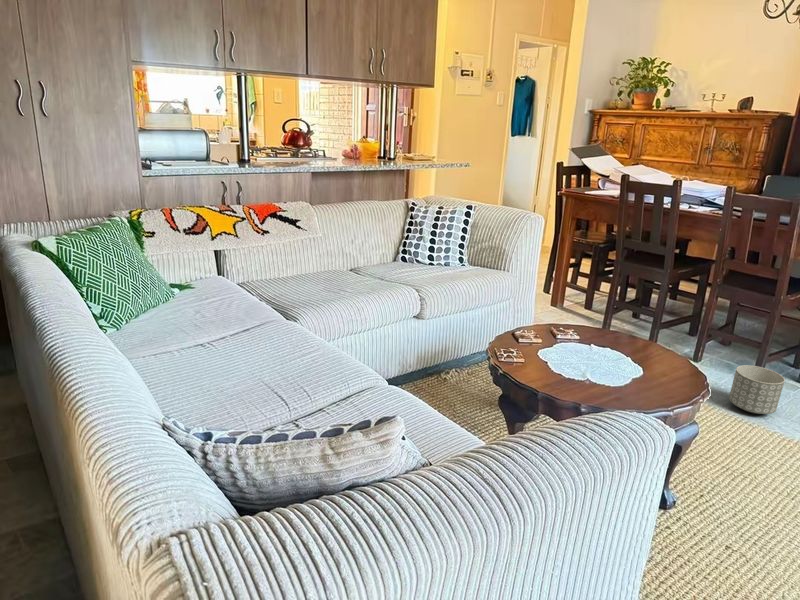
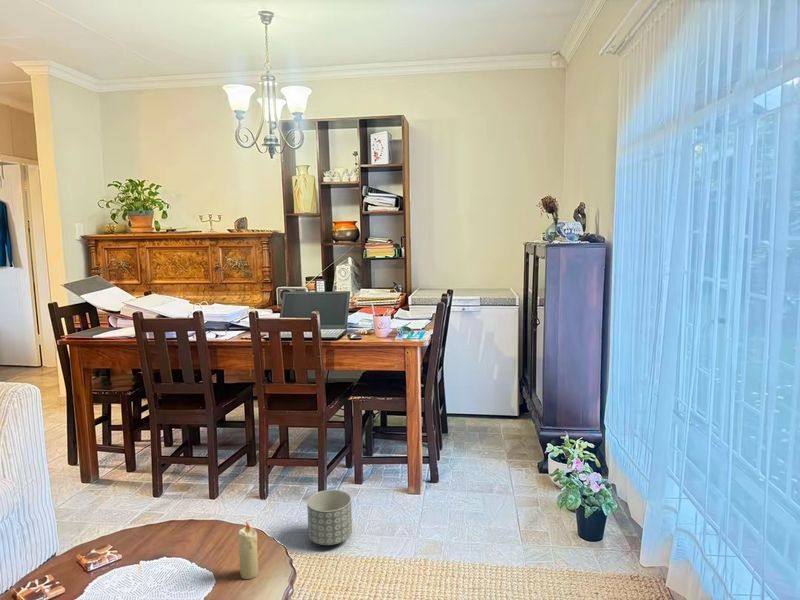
candle: none [663,330,683,372] -> present [238,522,258,579]

